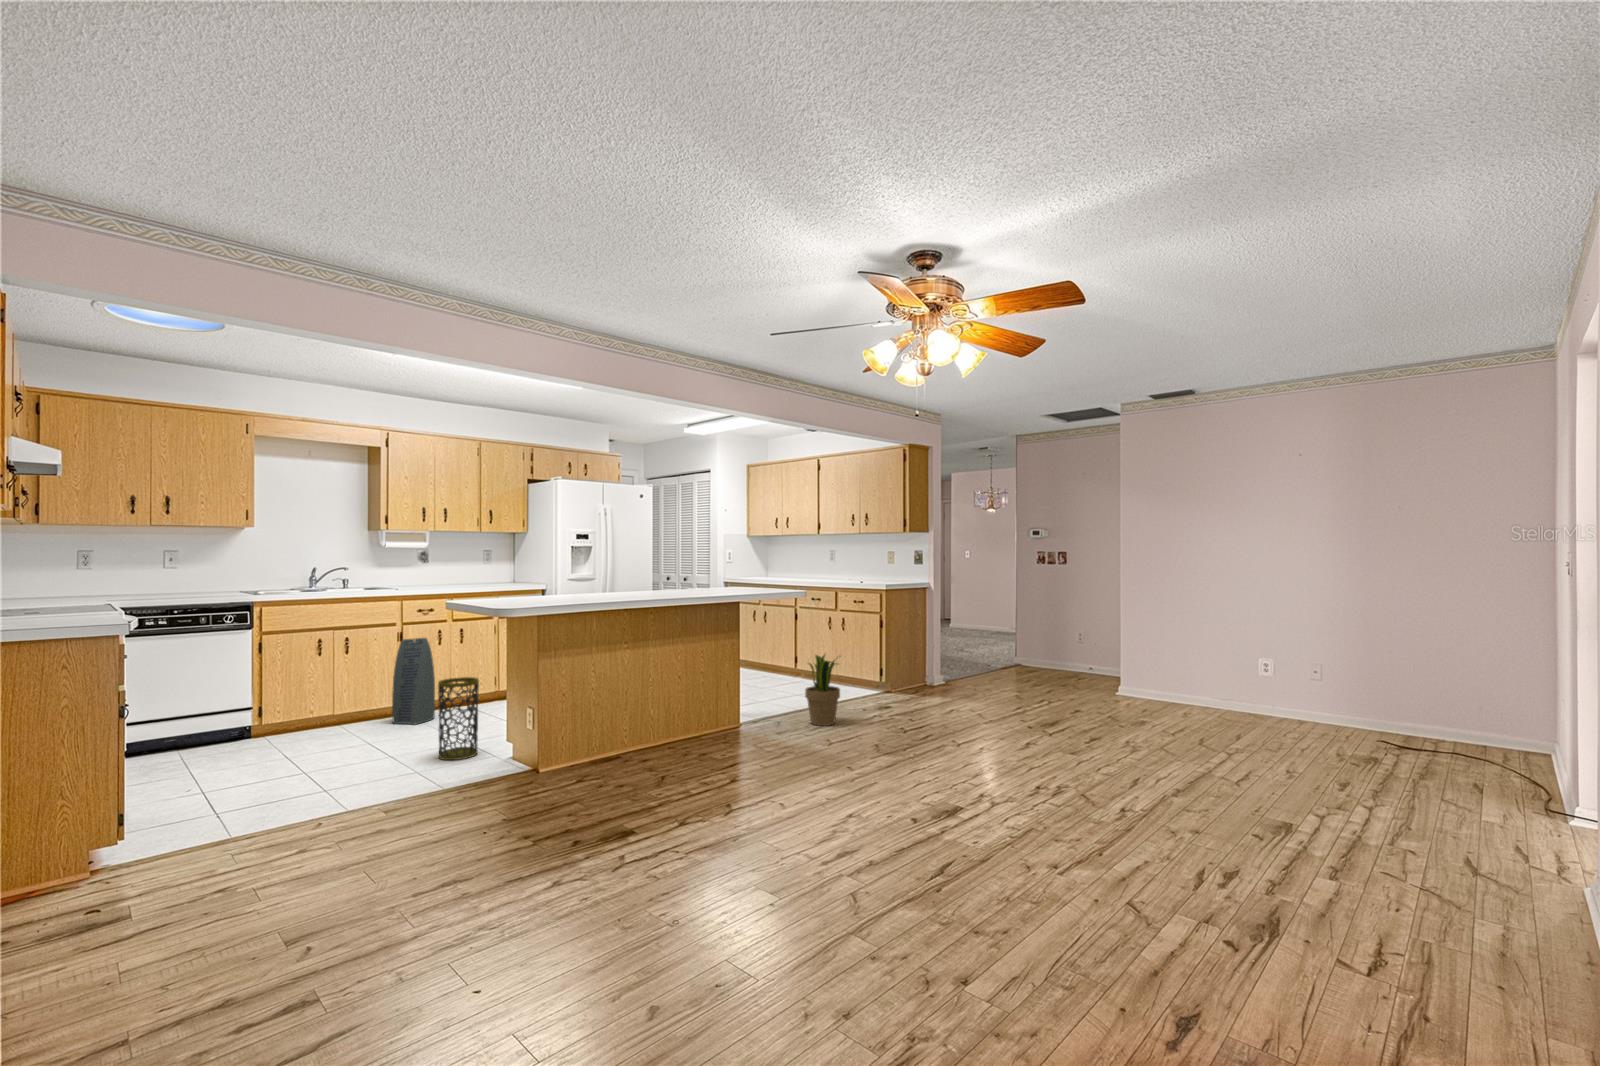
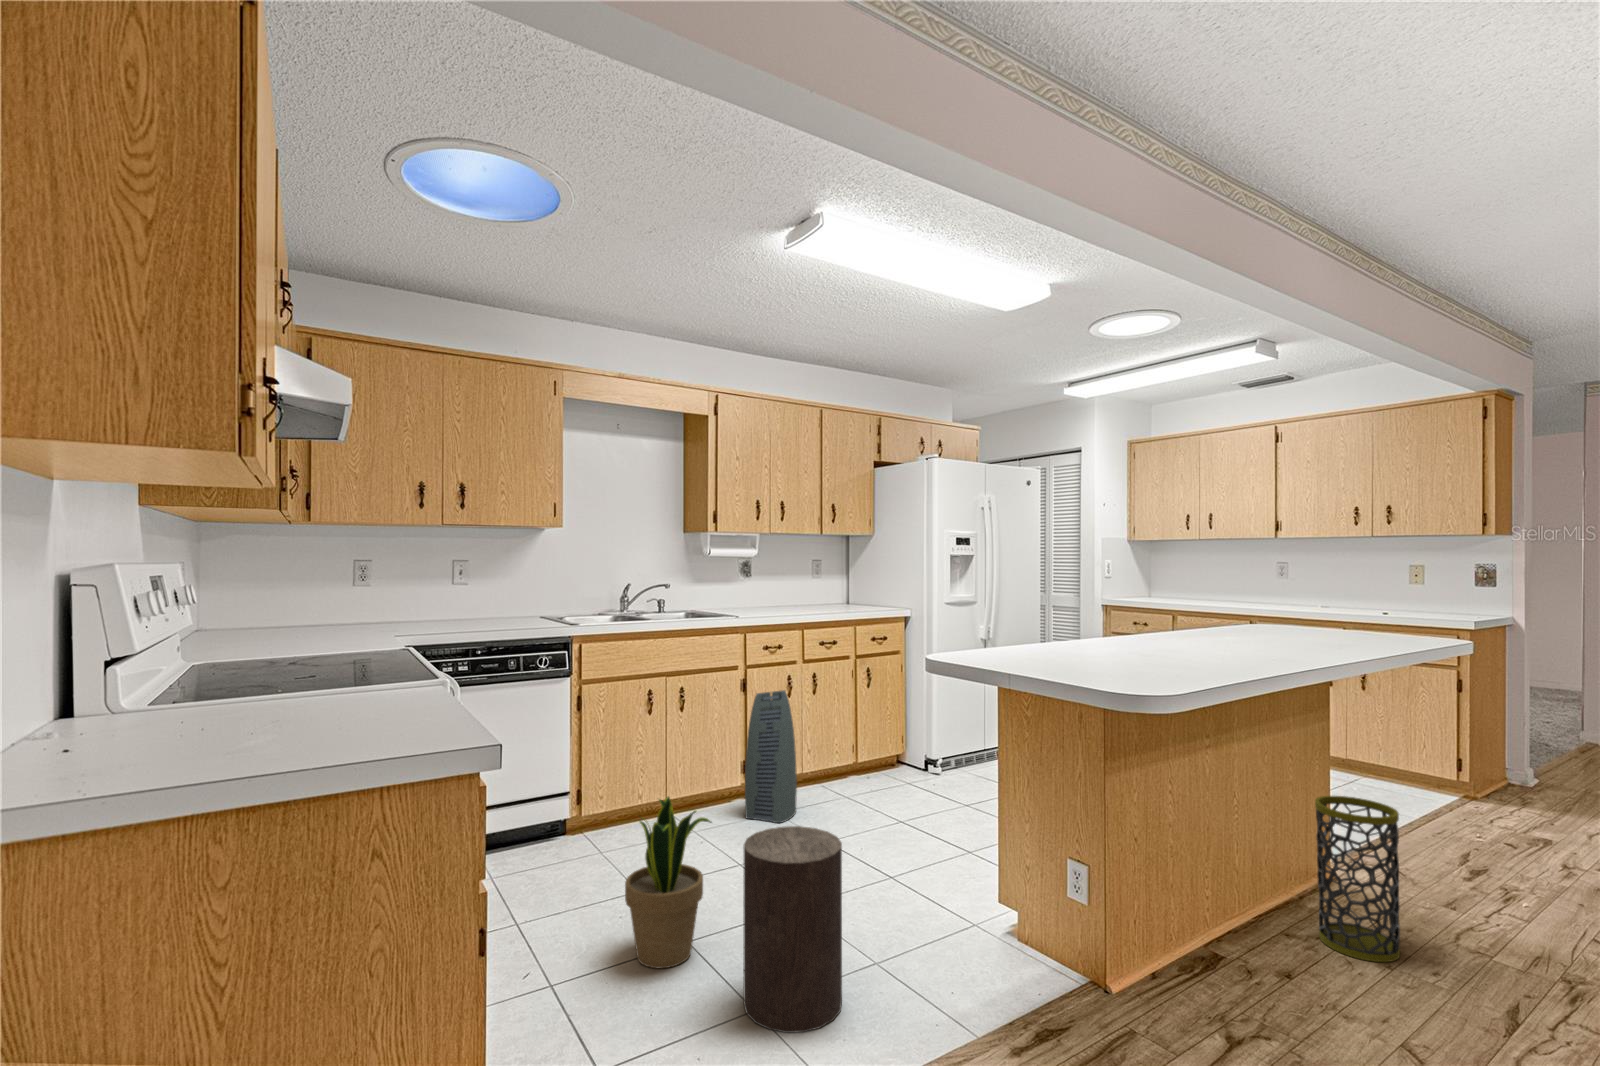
potted plant: present [805,655,840,726] -> present [625,797,711,968]
trash can: present [438,677,479,760] -> present [1315,796,1400,962]
stool: none [319,695,382,795] -> present [743,826,842,1033]

